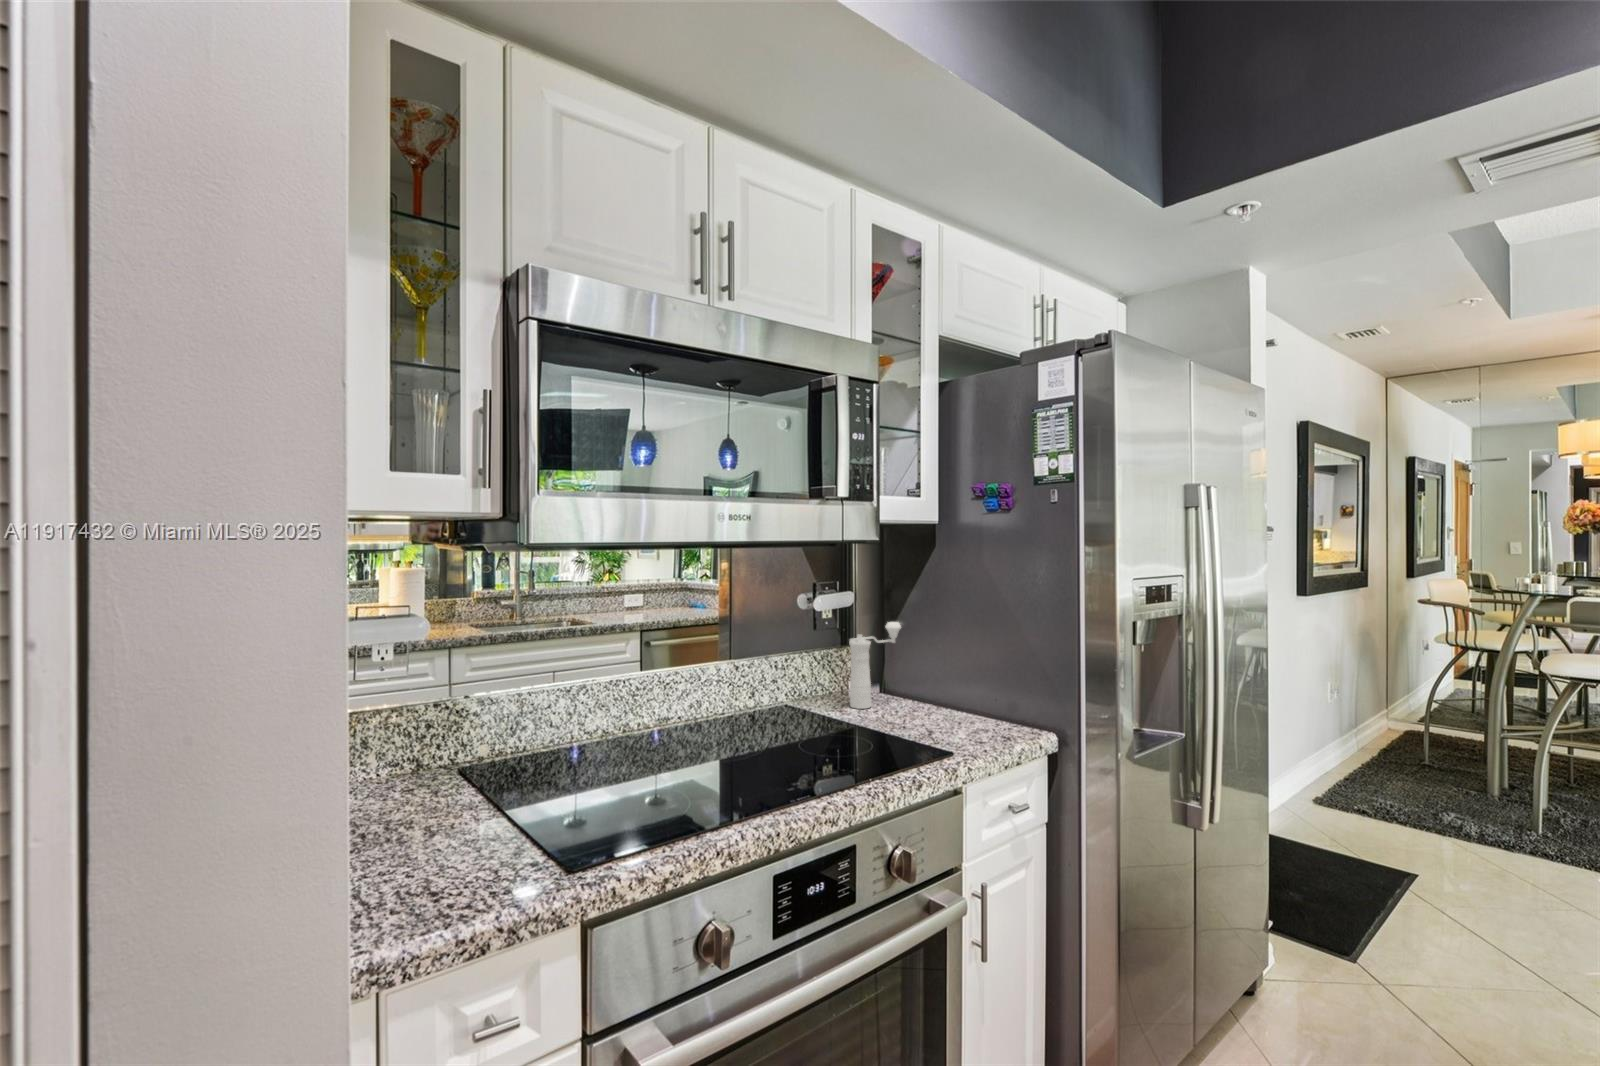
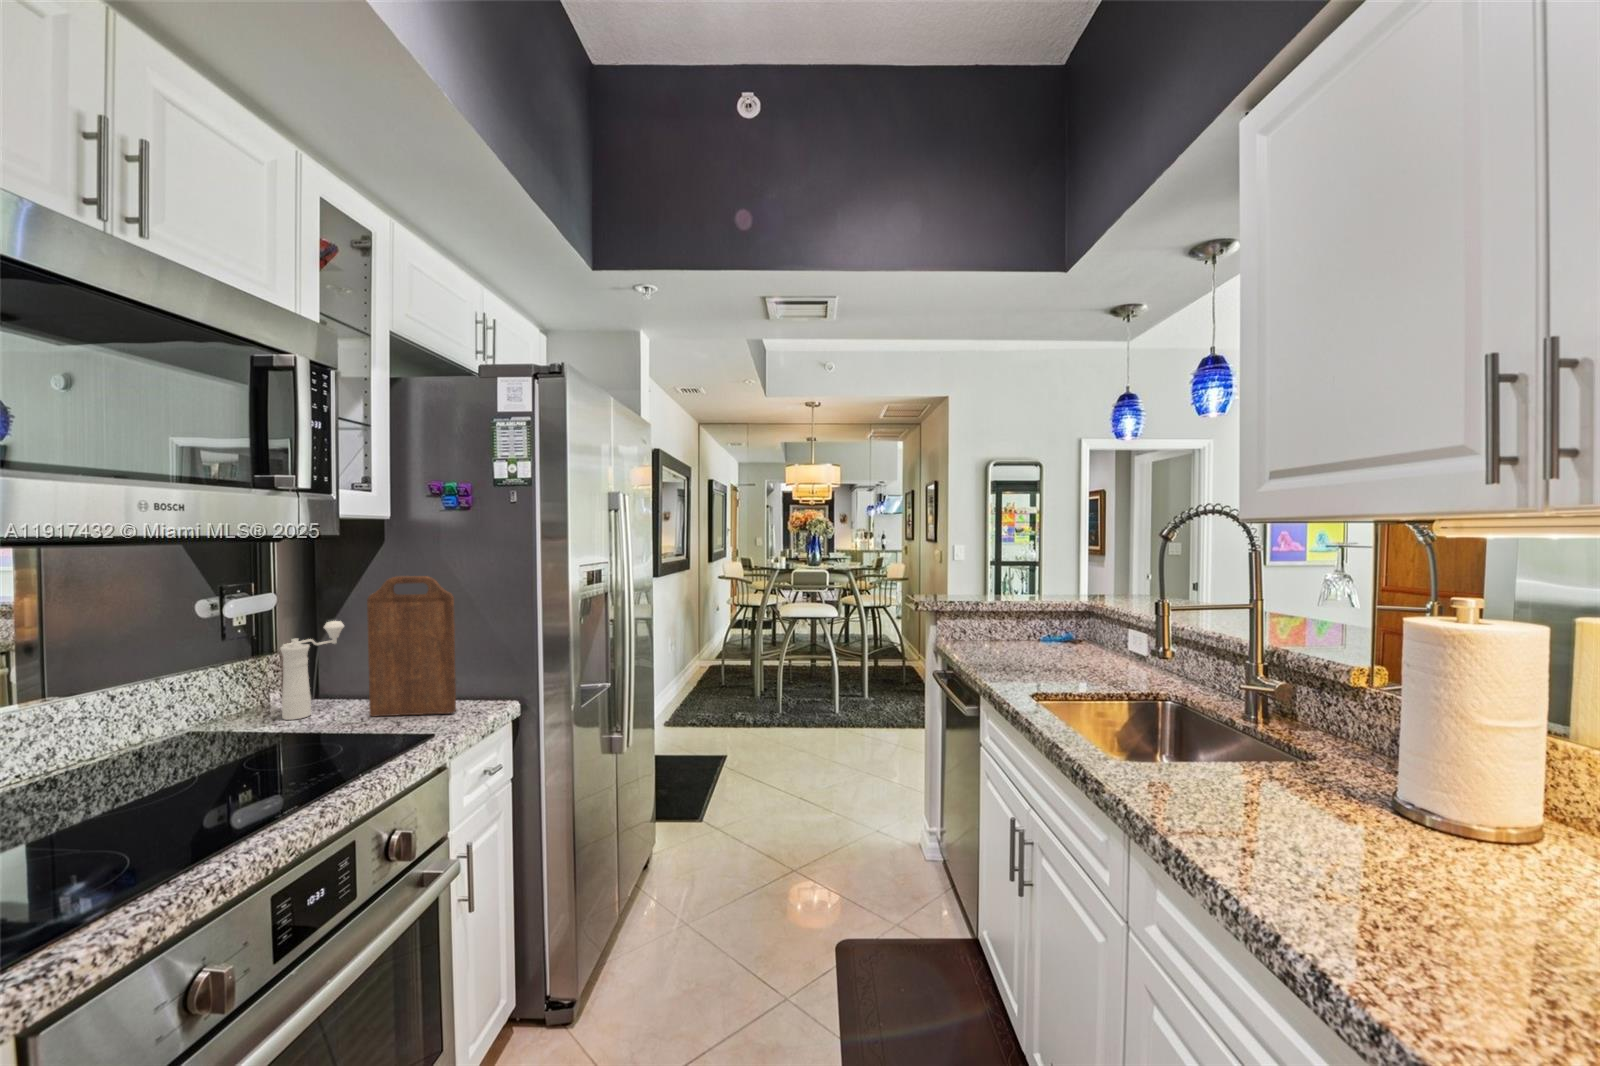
cutting board: none [911,582,988,733] -> present [367,576,456,716]

